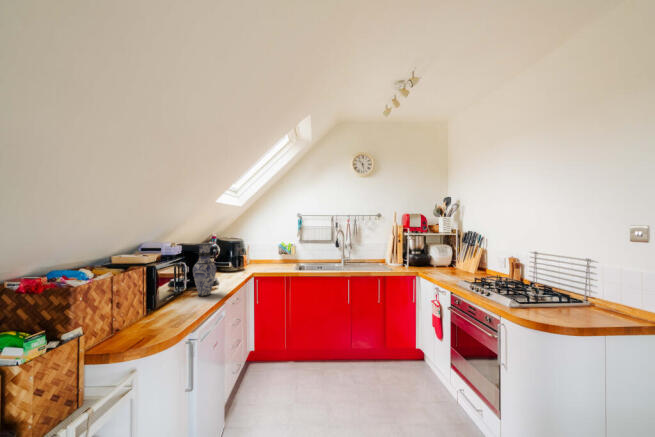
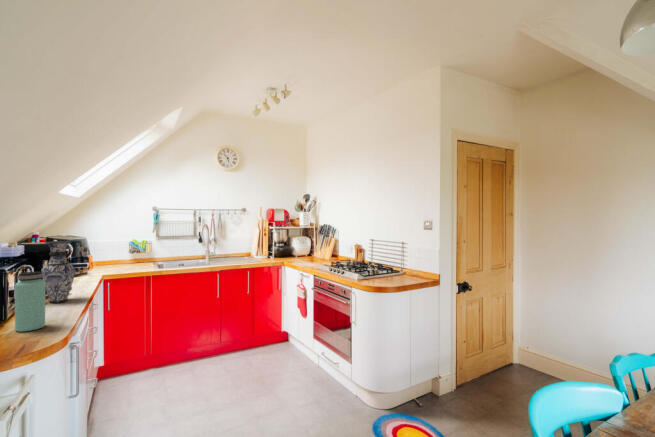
bottle: none [151,271,174,324] -> present [15,272,45,332]

